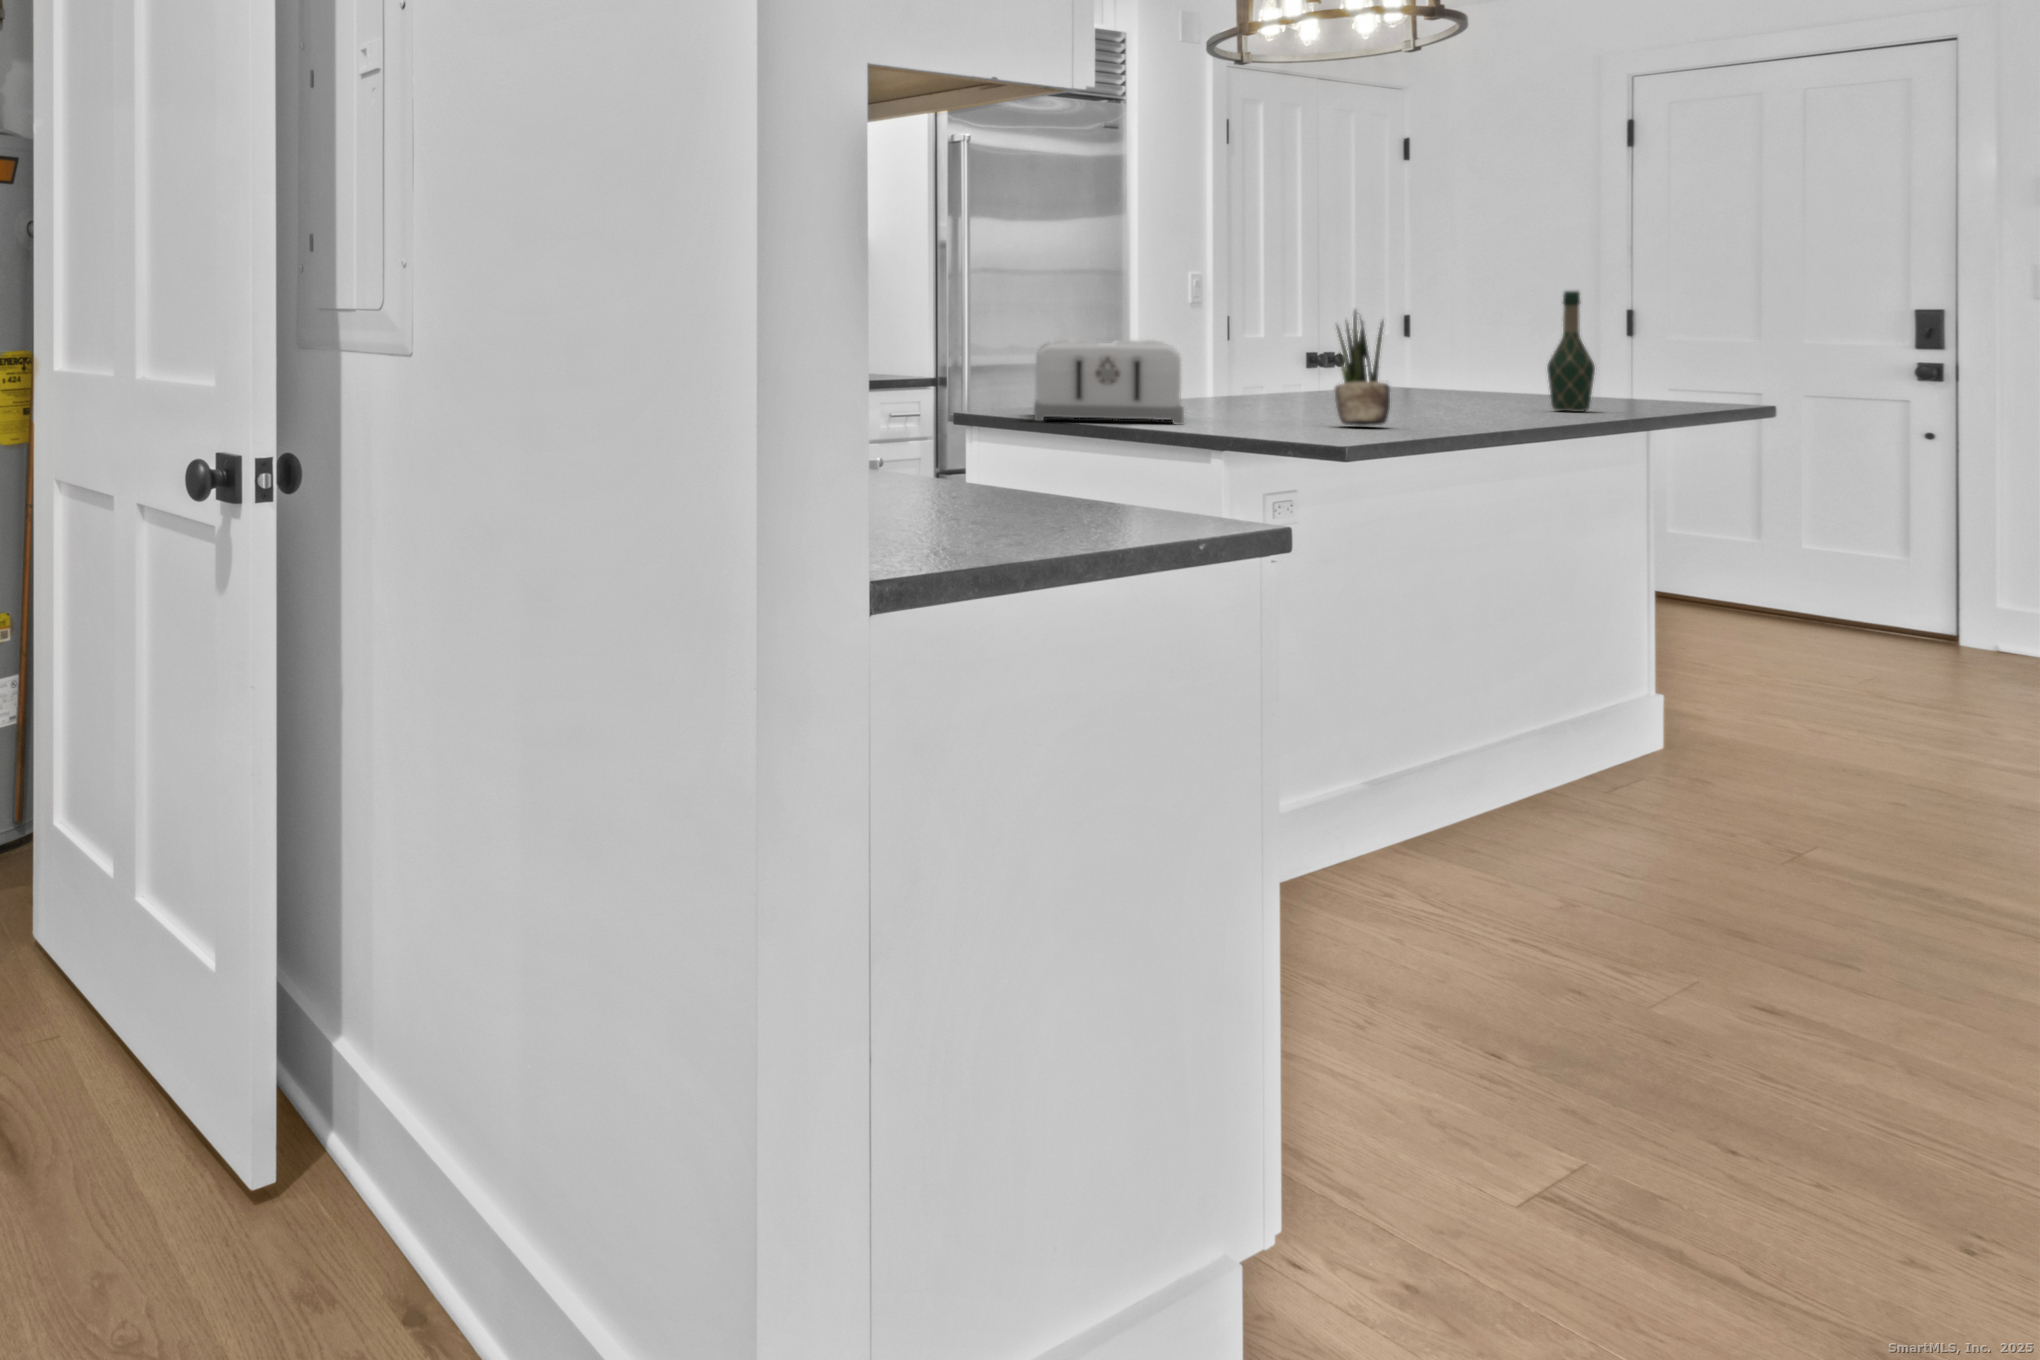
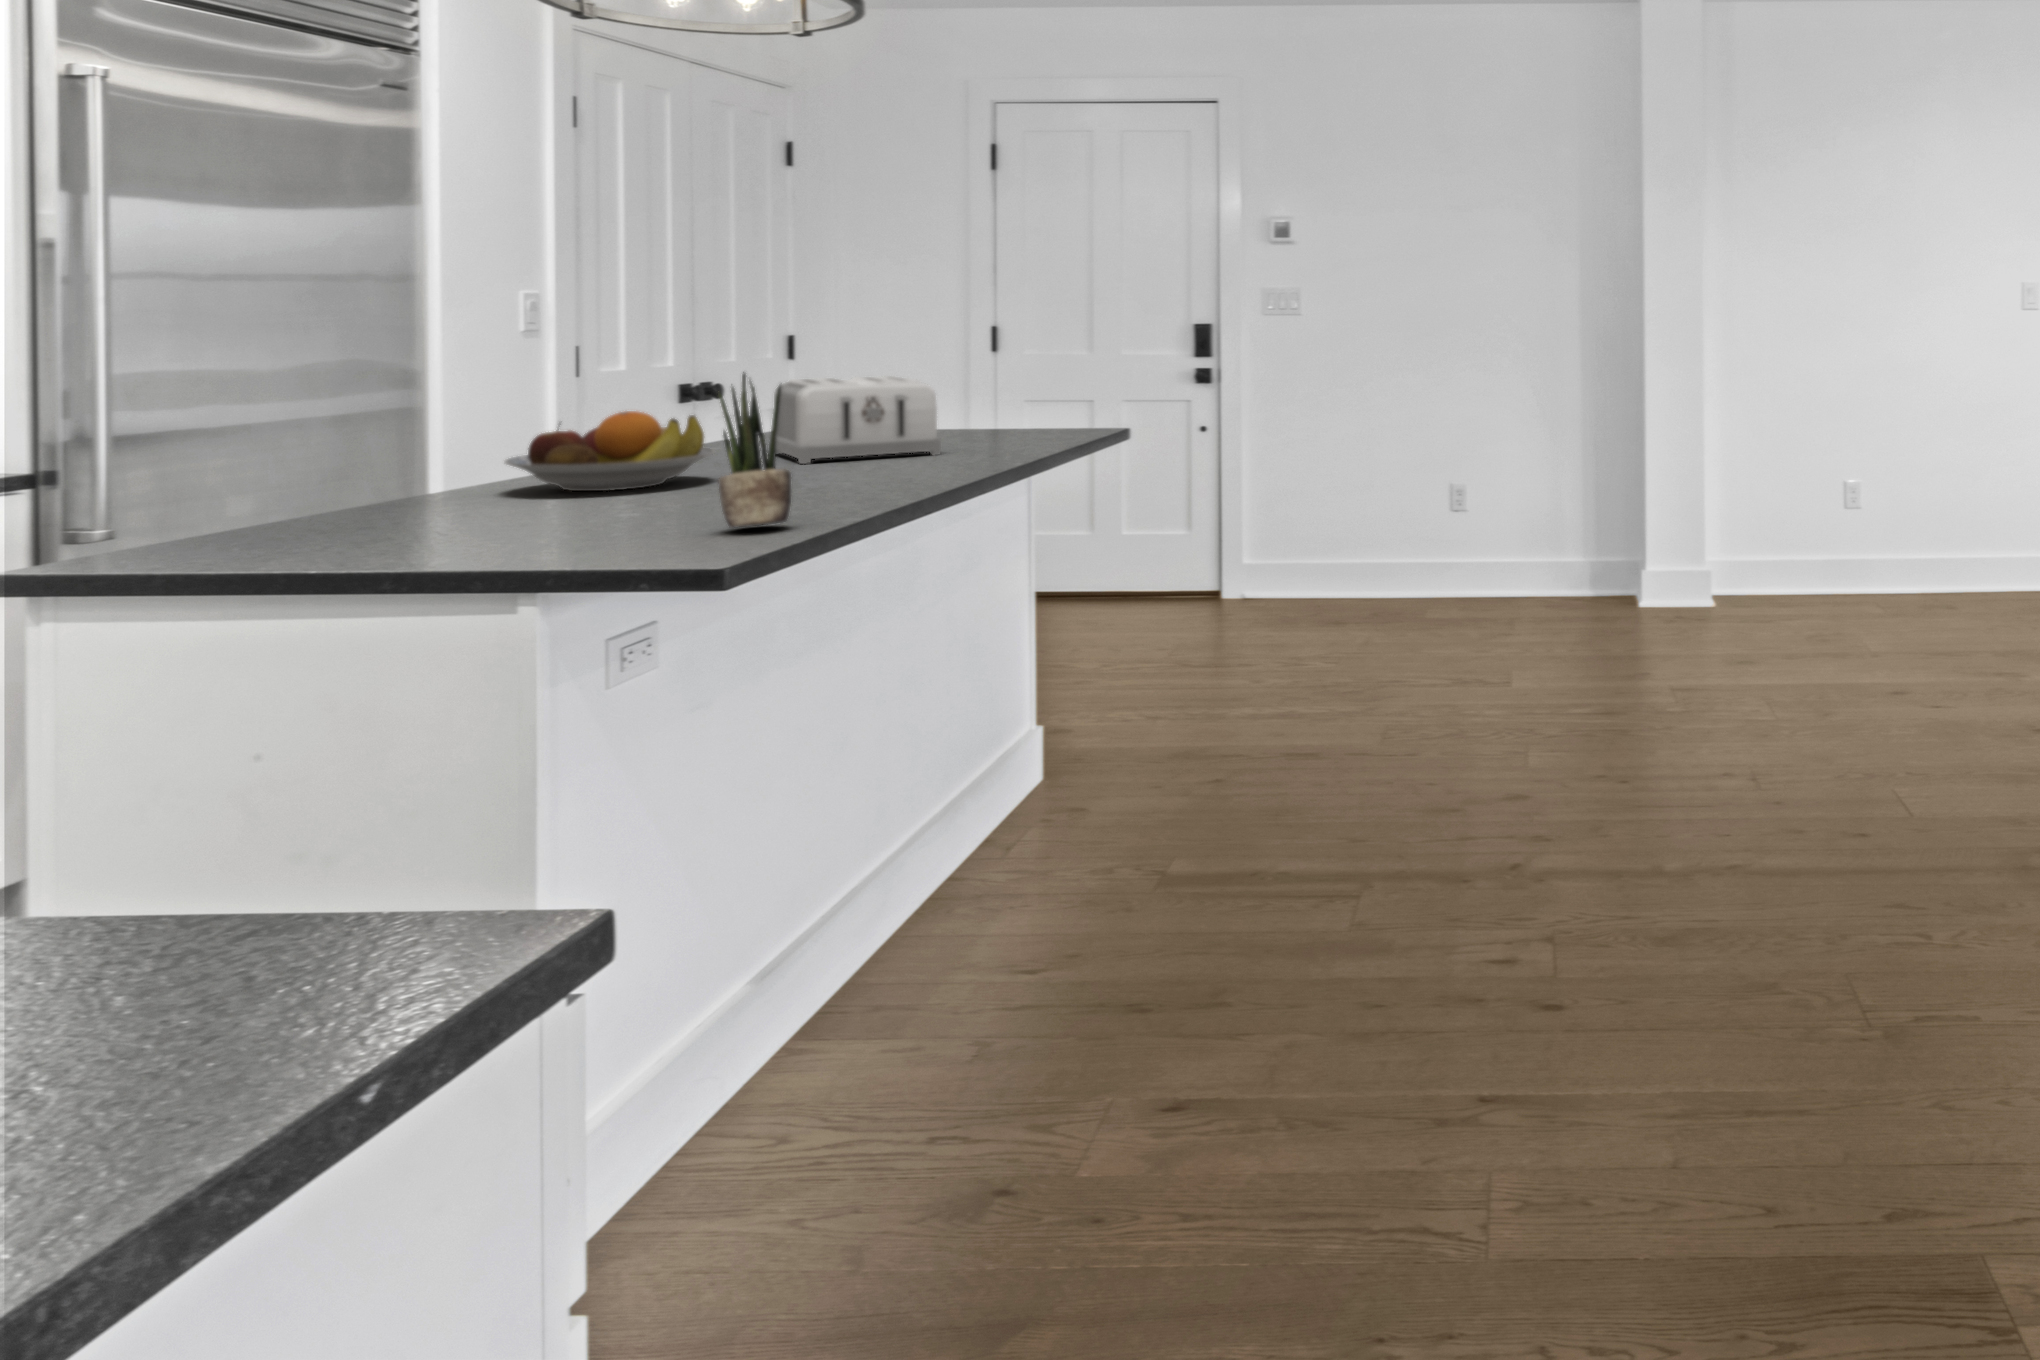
wine bottle: present [1547,291,1595,412] -> none [948,329,993,460]
toaster: present [1034,340,1184,425] -> present [774,376,941,464]
fruit bowl: none [1186,351,1334,409] -> present [505,411,714,491]

